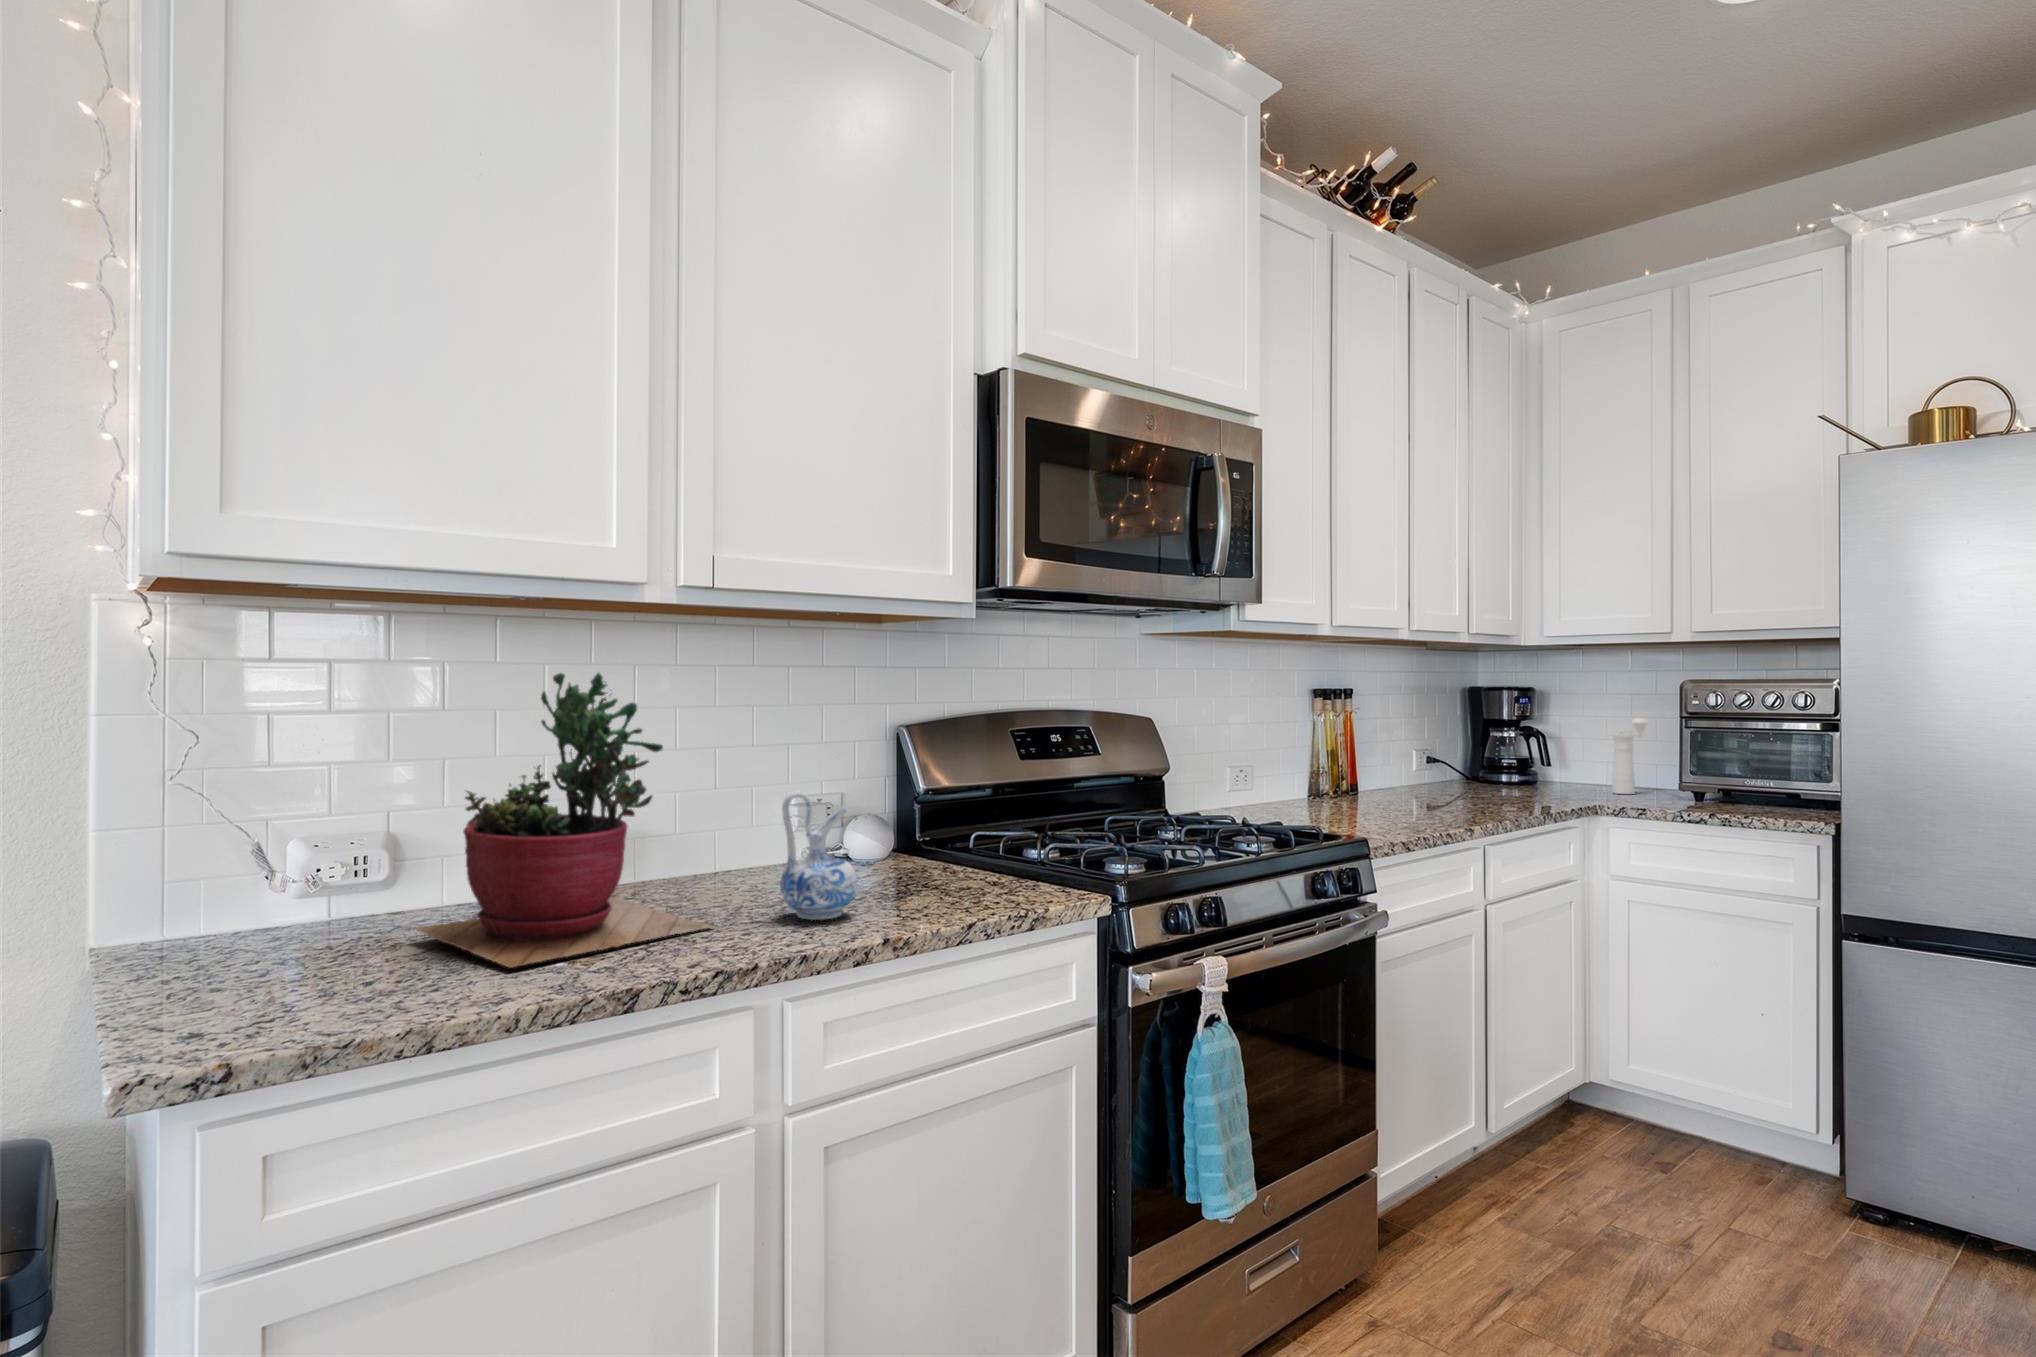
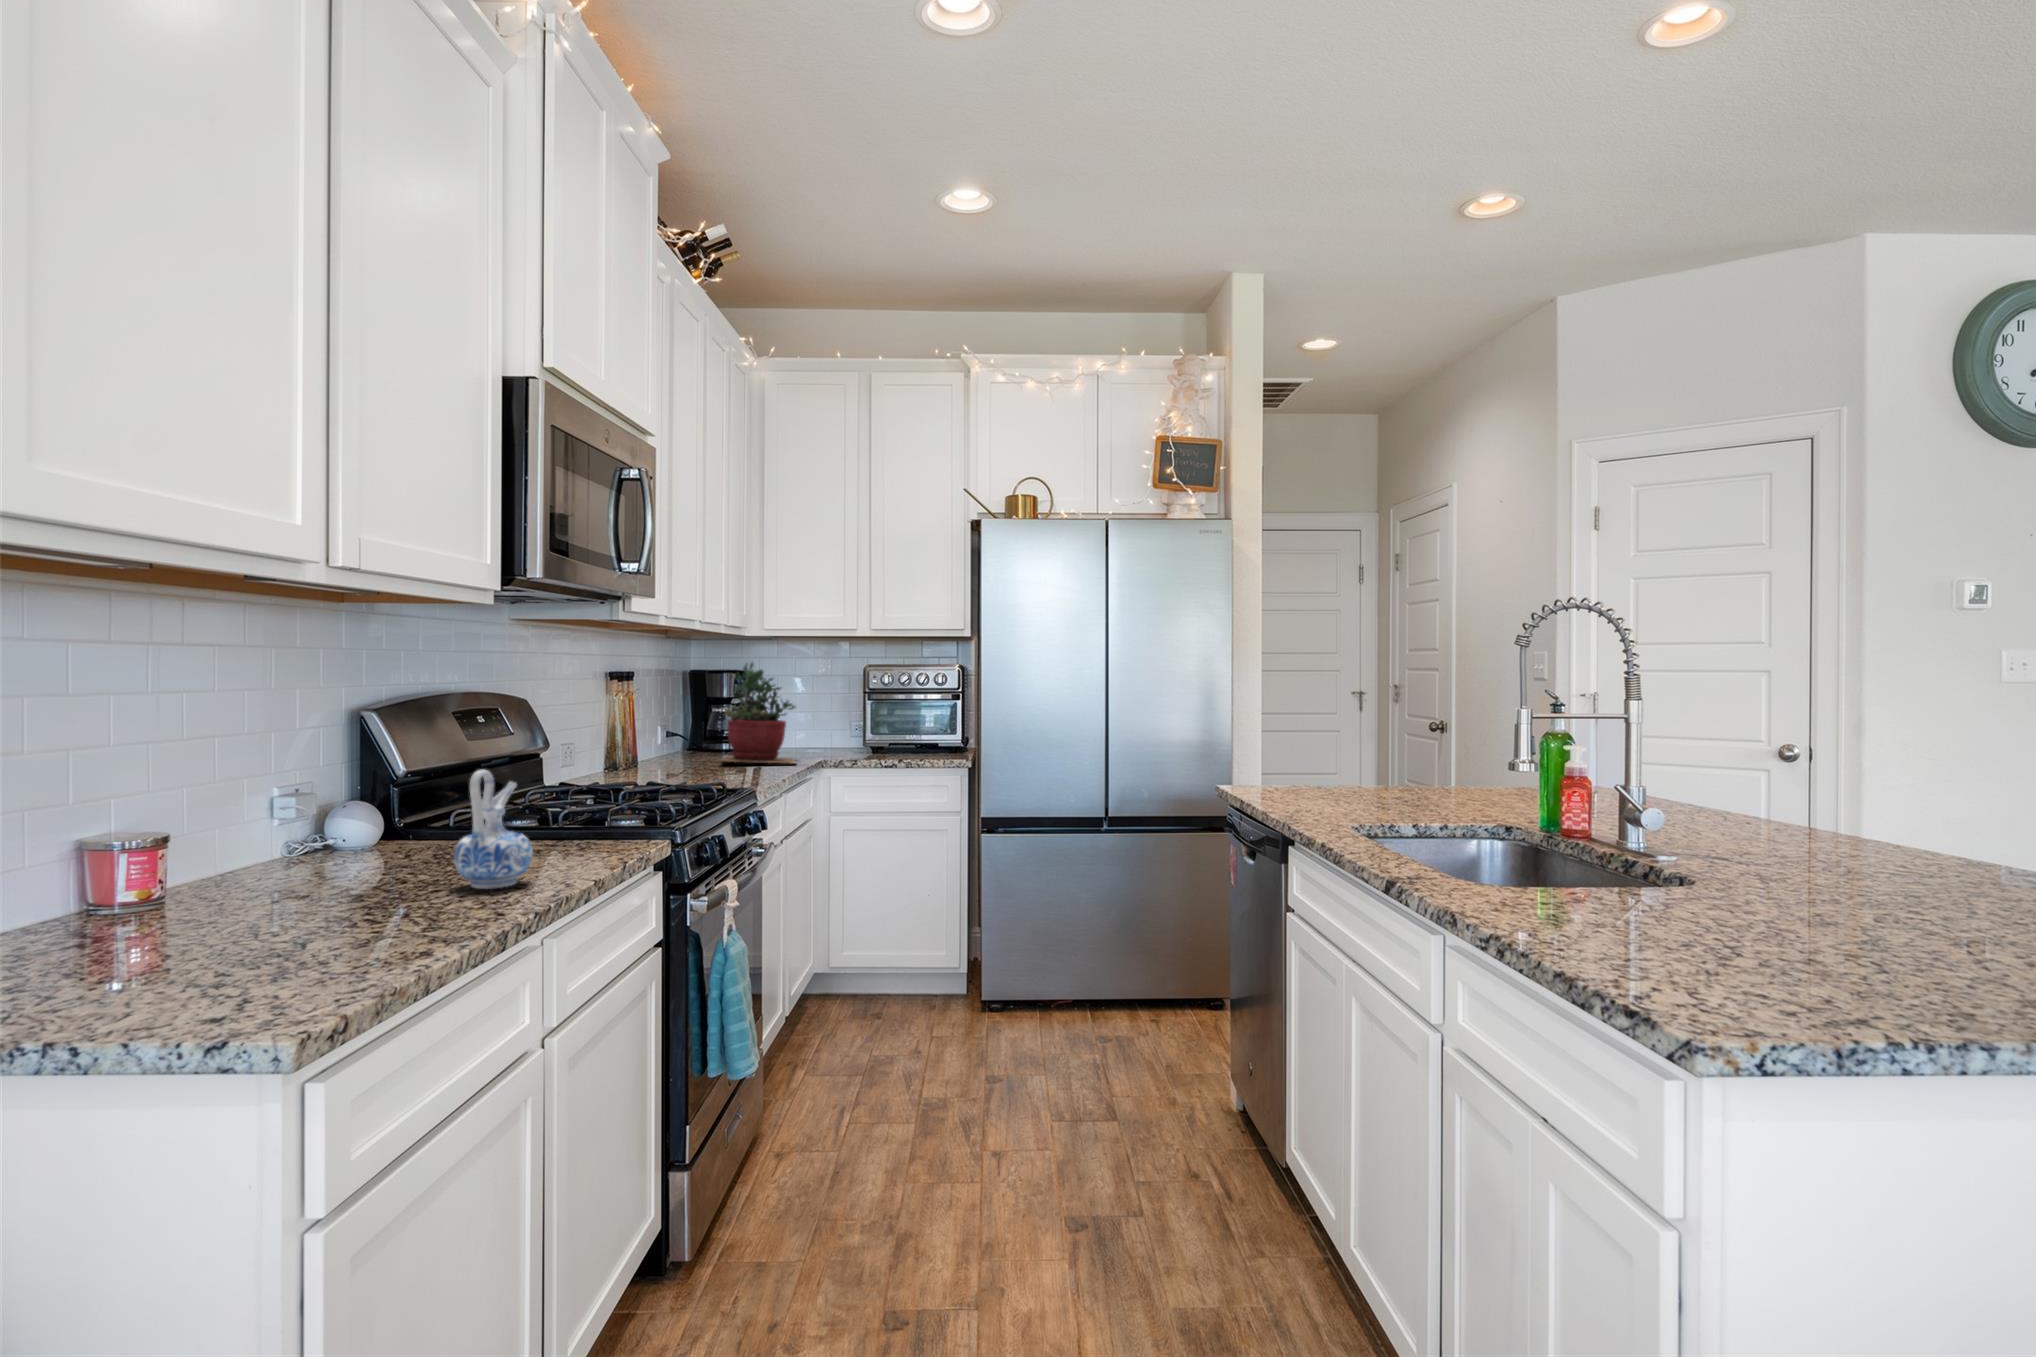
succulent plant: present [415,673,712,968] -> present [722,663,796,763]
pepper mill: present [1612,718,1648,794] -> none [819,694,838,752]

